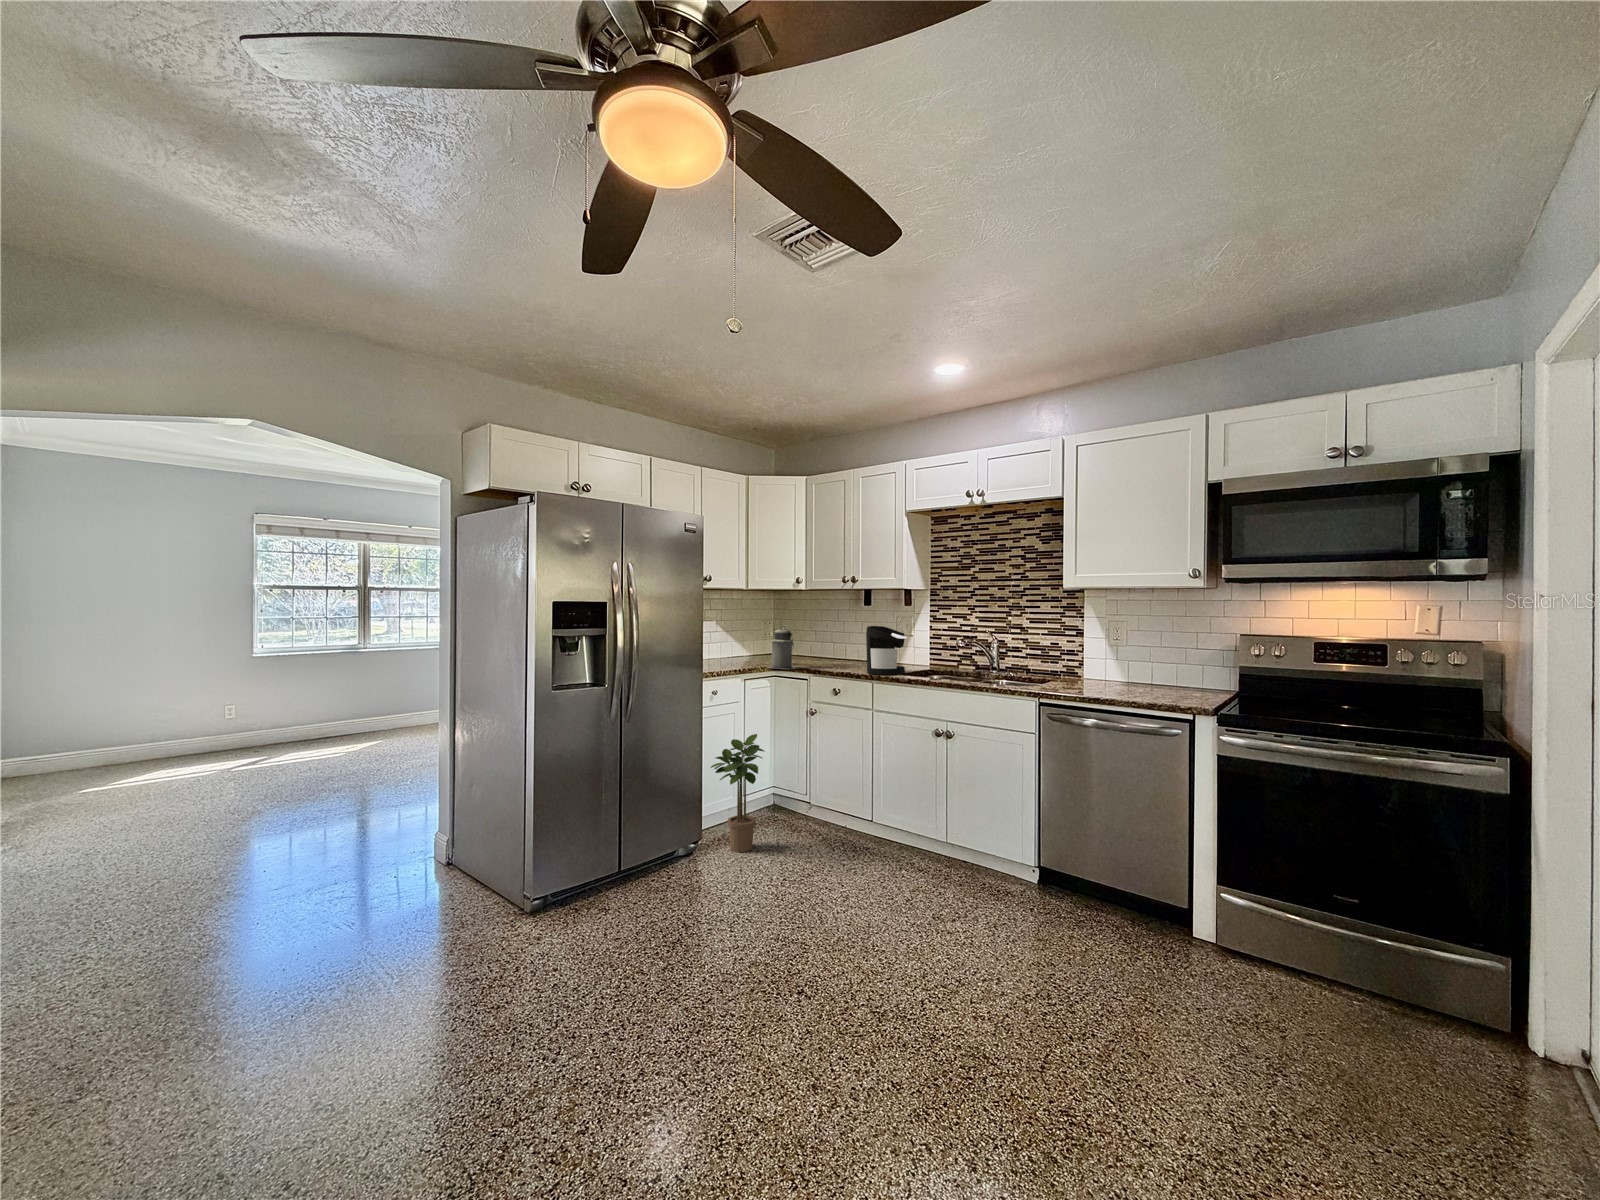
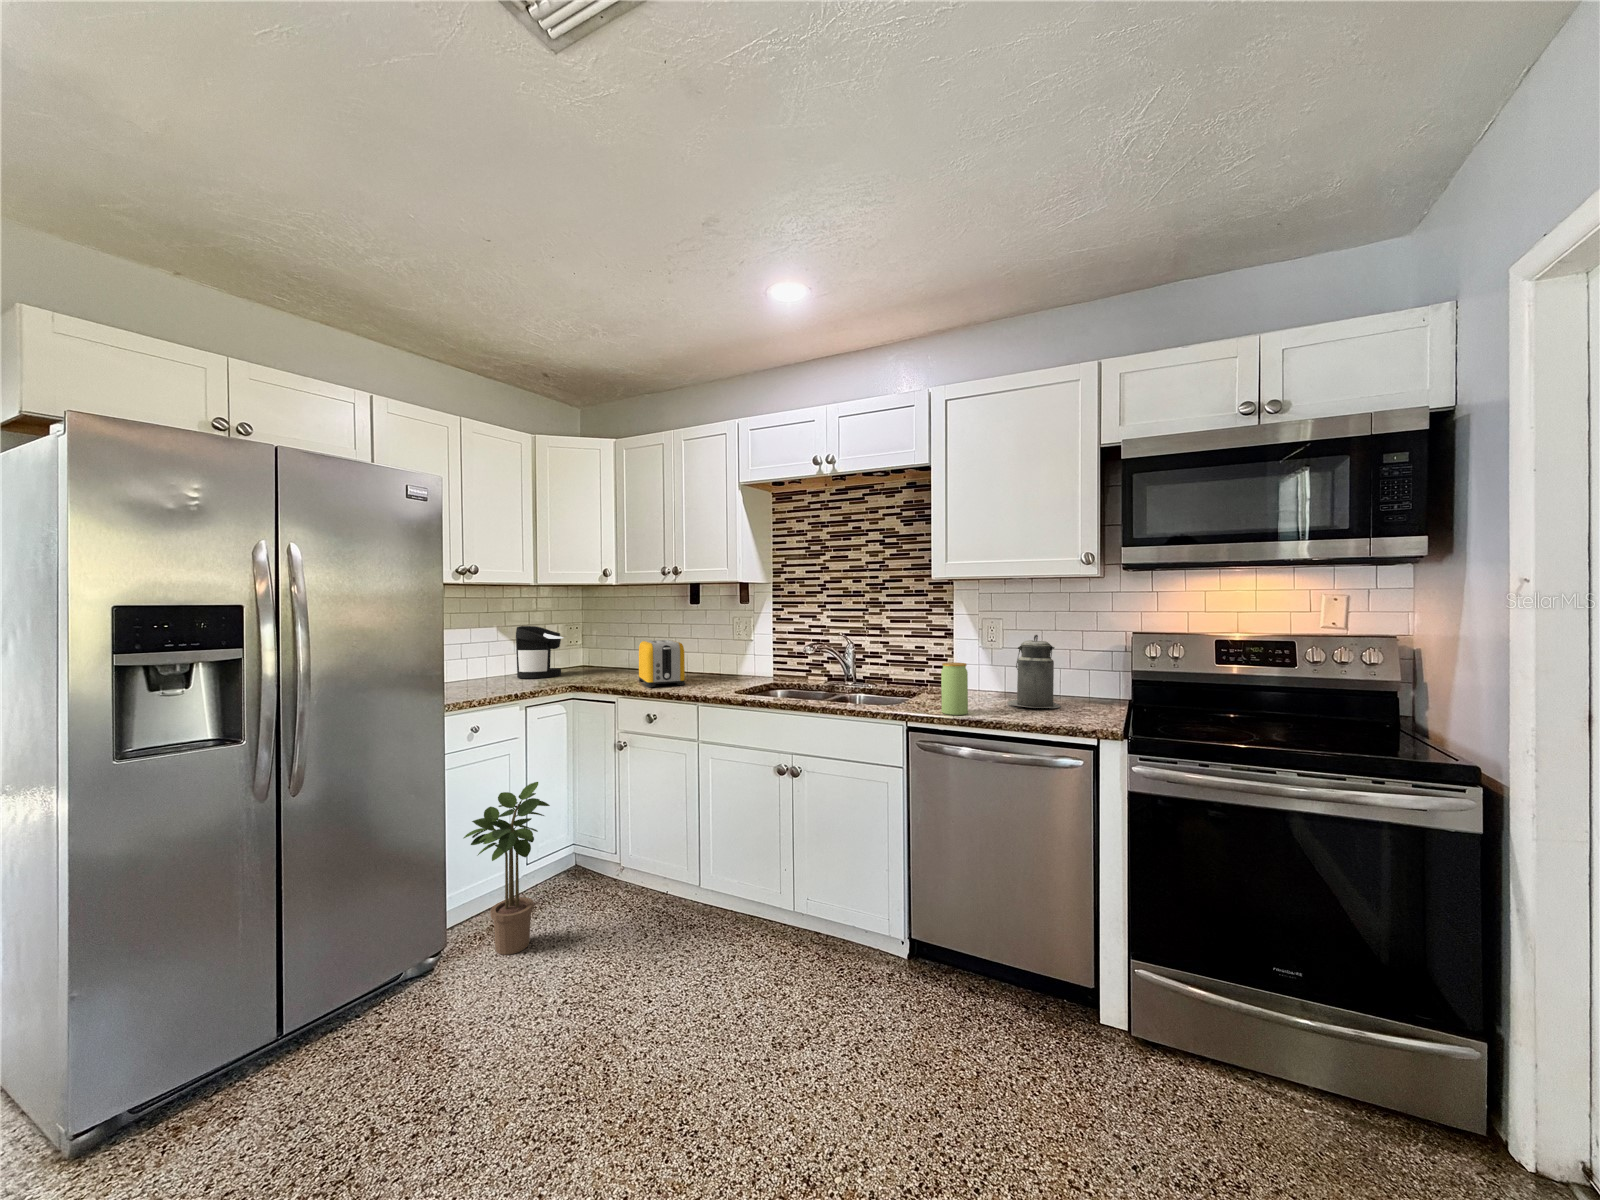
canister: present [768,626,797,669] -> present [1007,635,1061,708]
coffee maker: present [866,626,907,675] -> present [516,626,563,678]
toaster: none [823,634,860,670] -> present [639,640,685,687]
jar: none [1068,655,1090,695] -> present [941,662,968,715]

